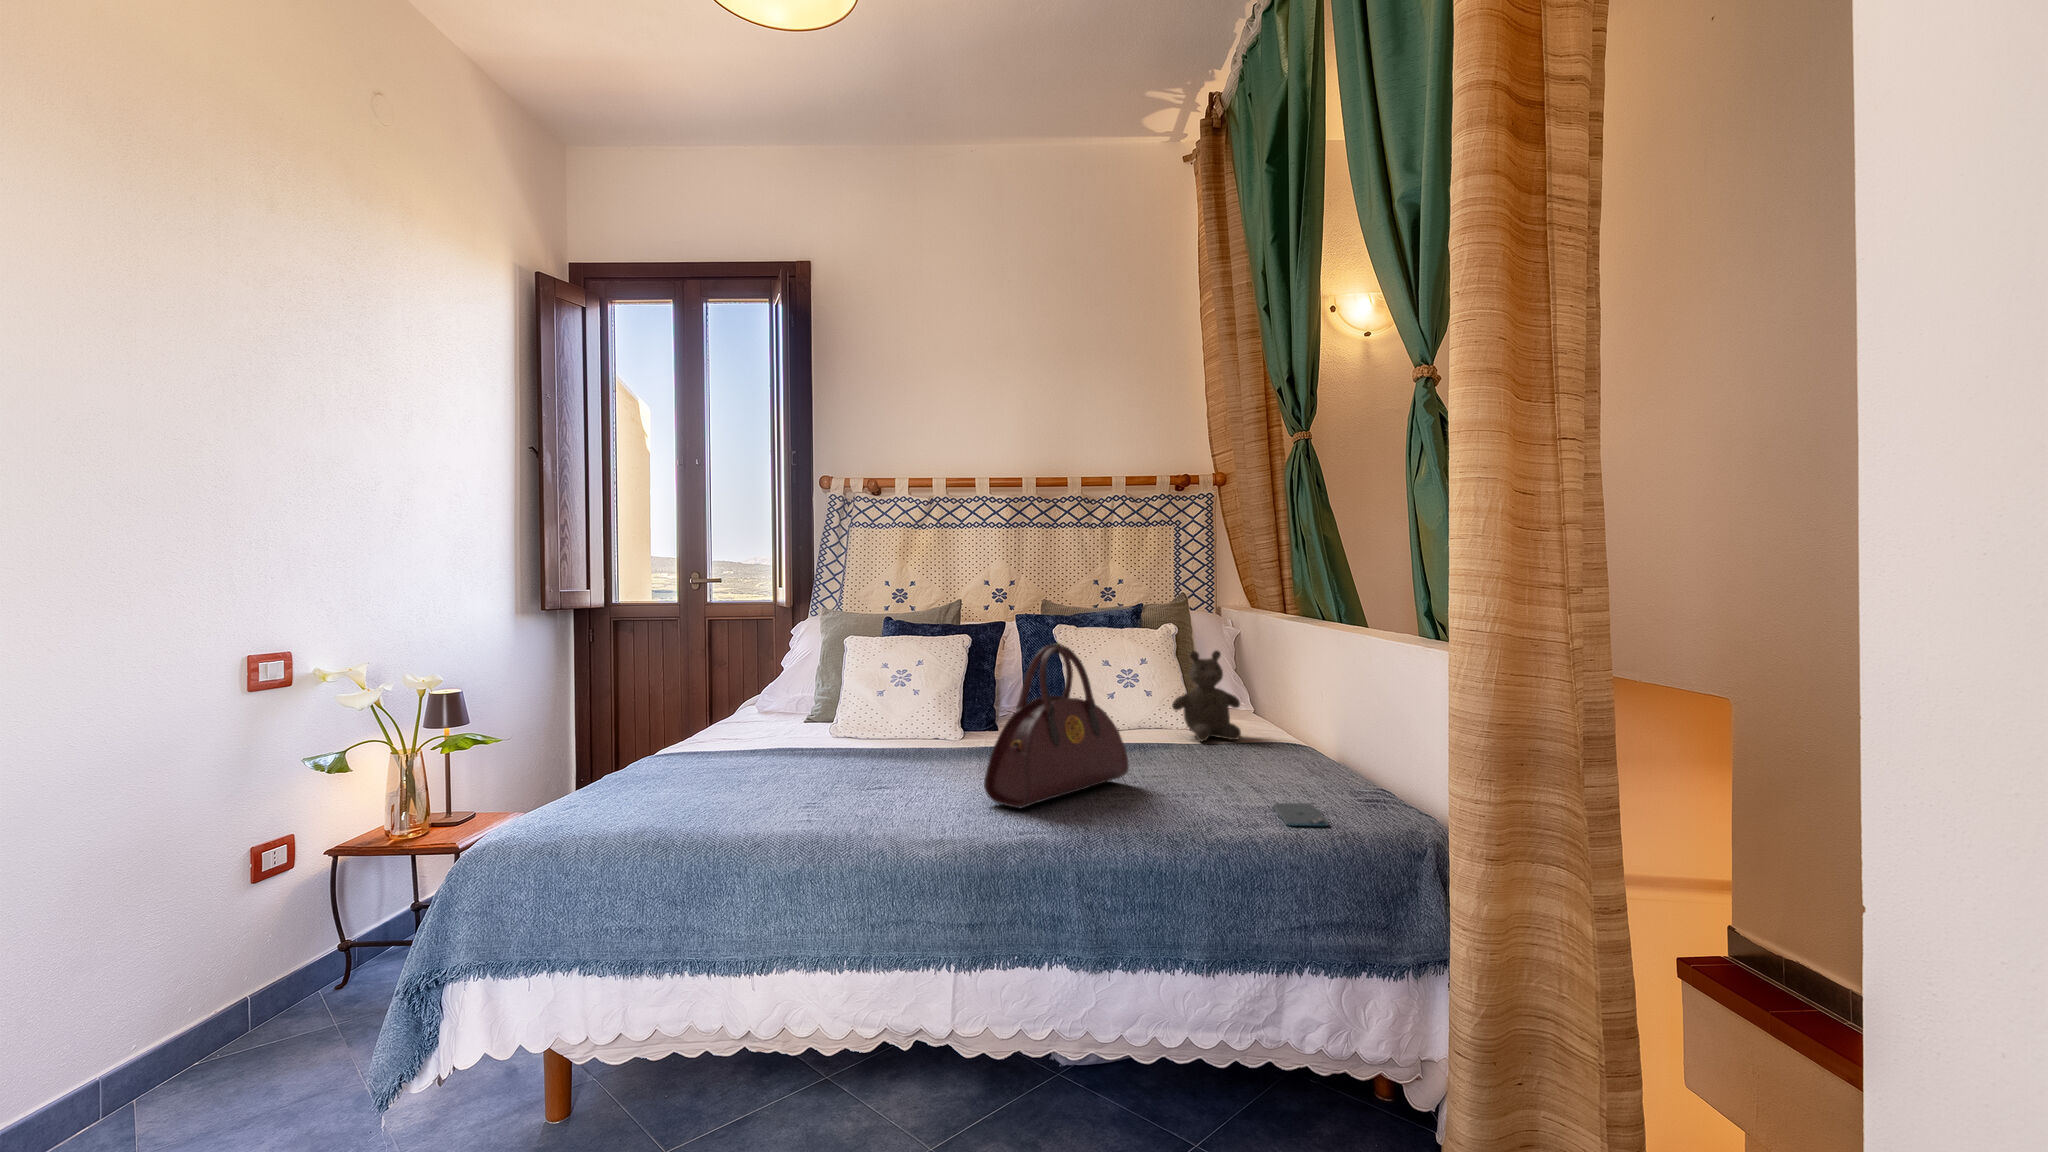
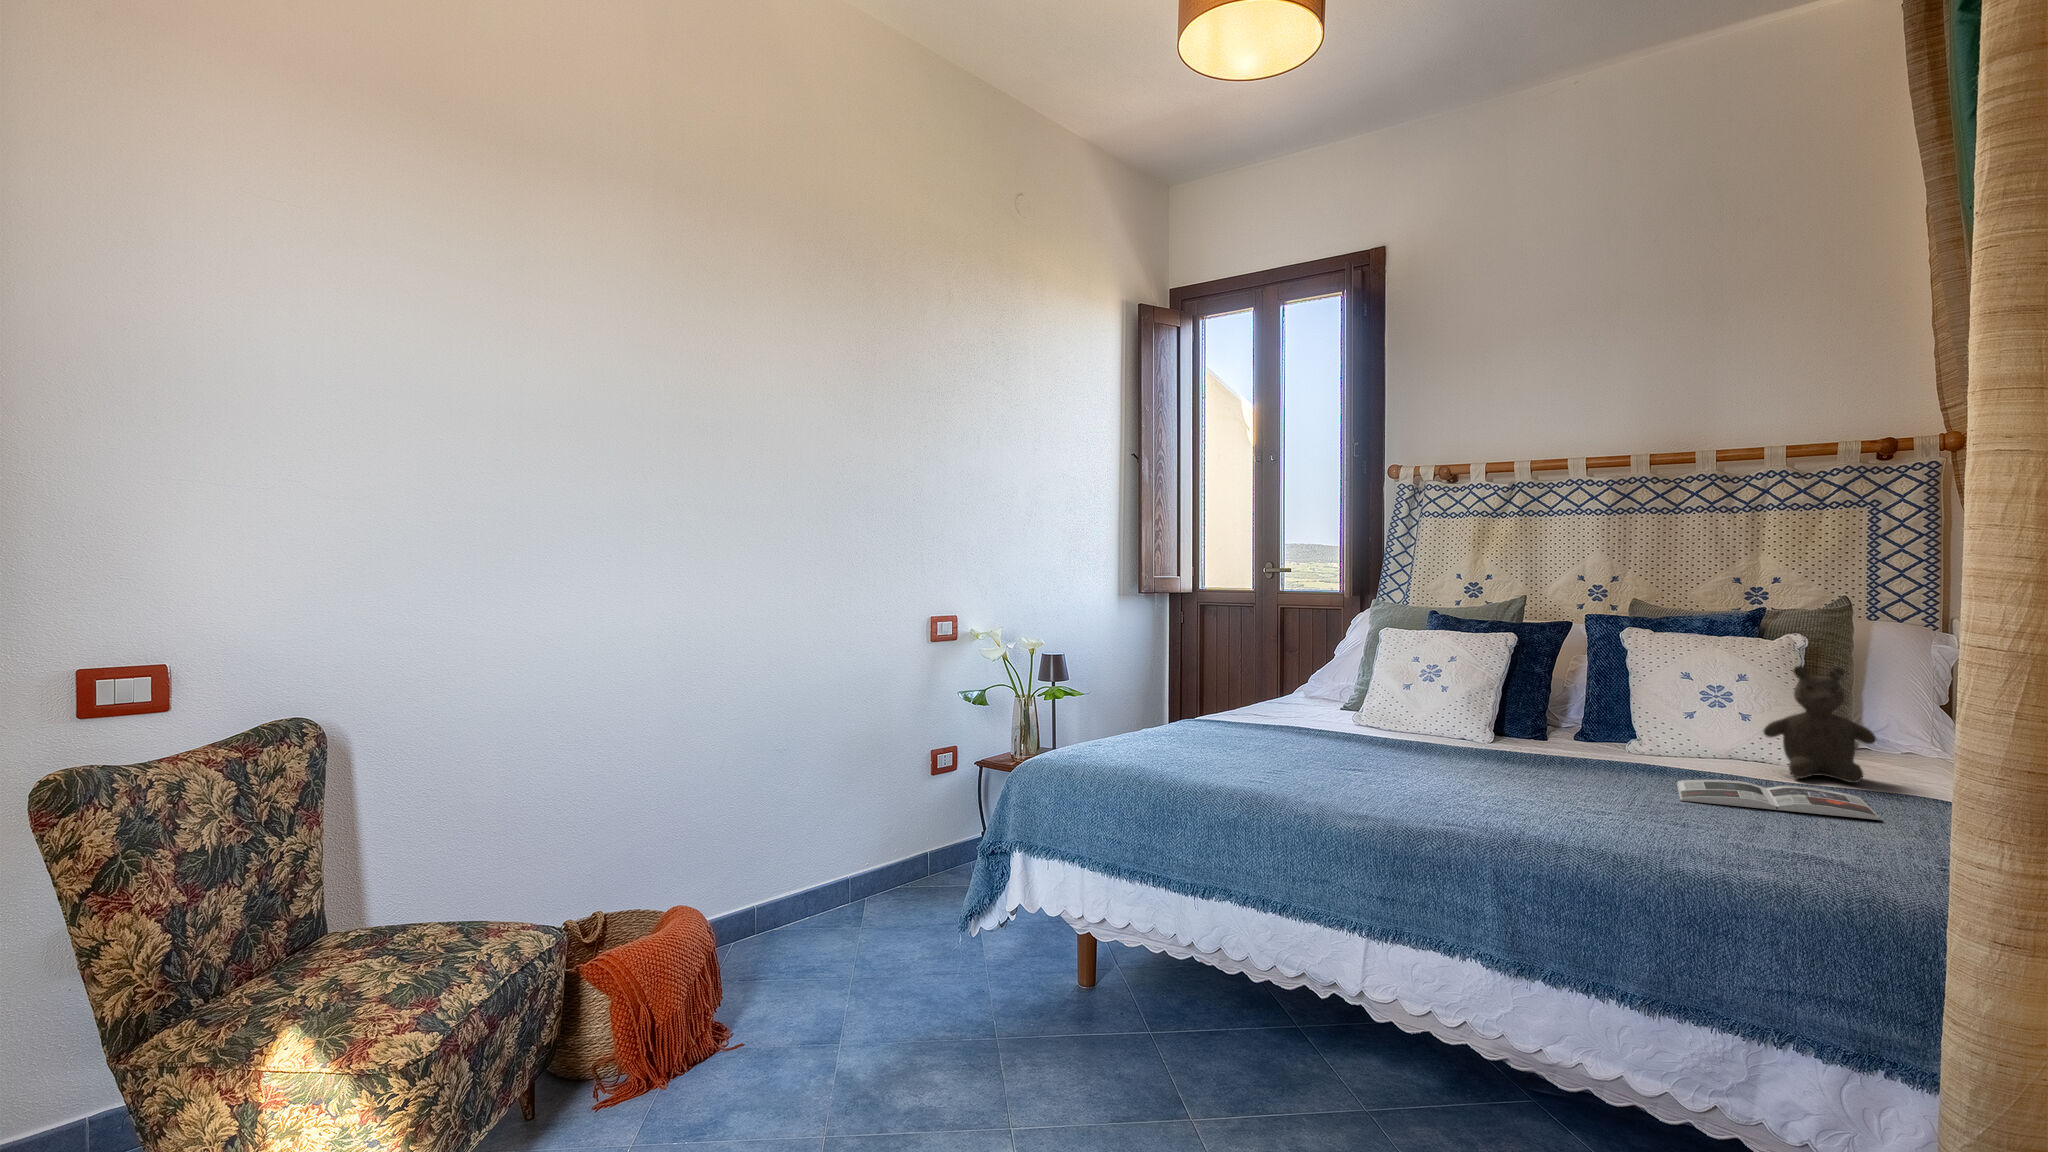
handbag: present [984,644,1128,808] -> none [1435,639,1626,801]
magazine: none [1138,749,1287,775] -> present [1677,780,1882,820]
smartphone: present [1274,803,1328,826] -> none [1778,846,1851,877]

